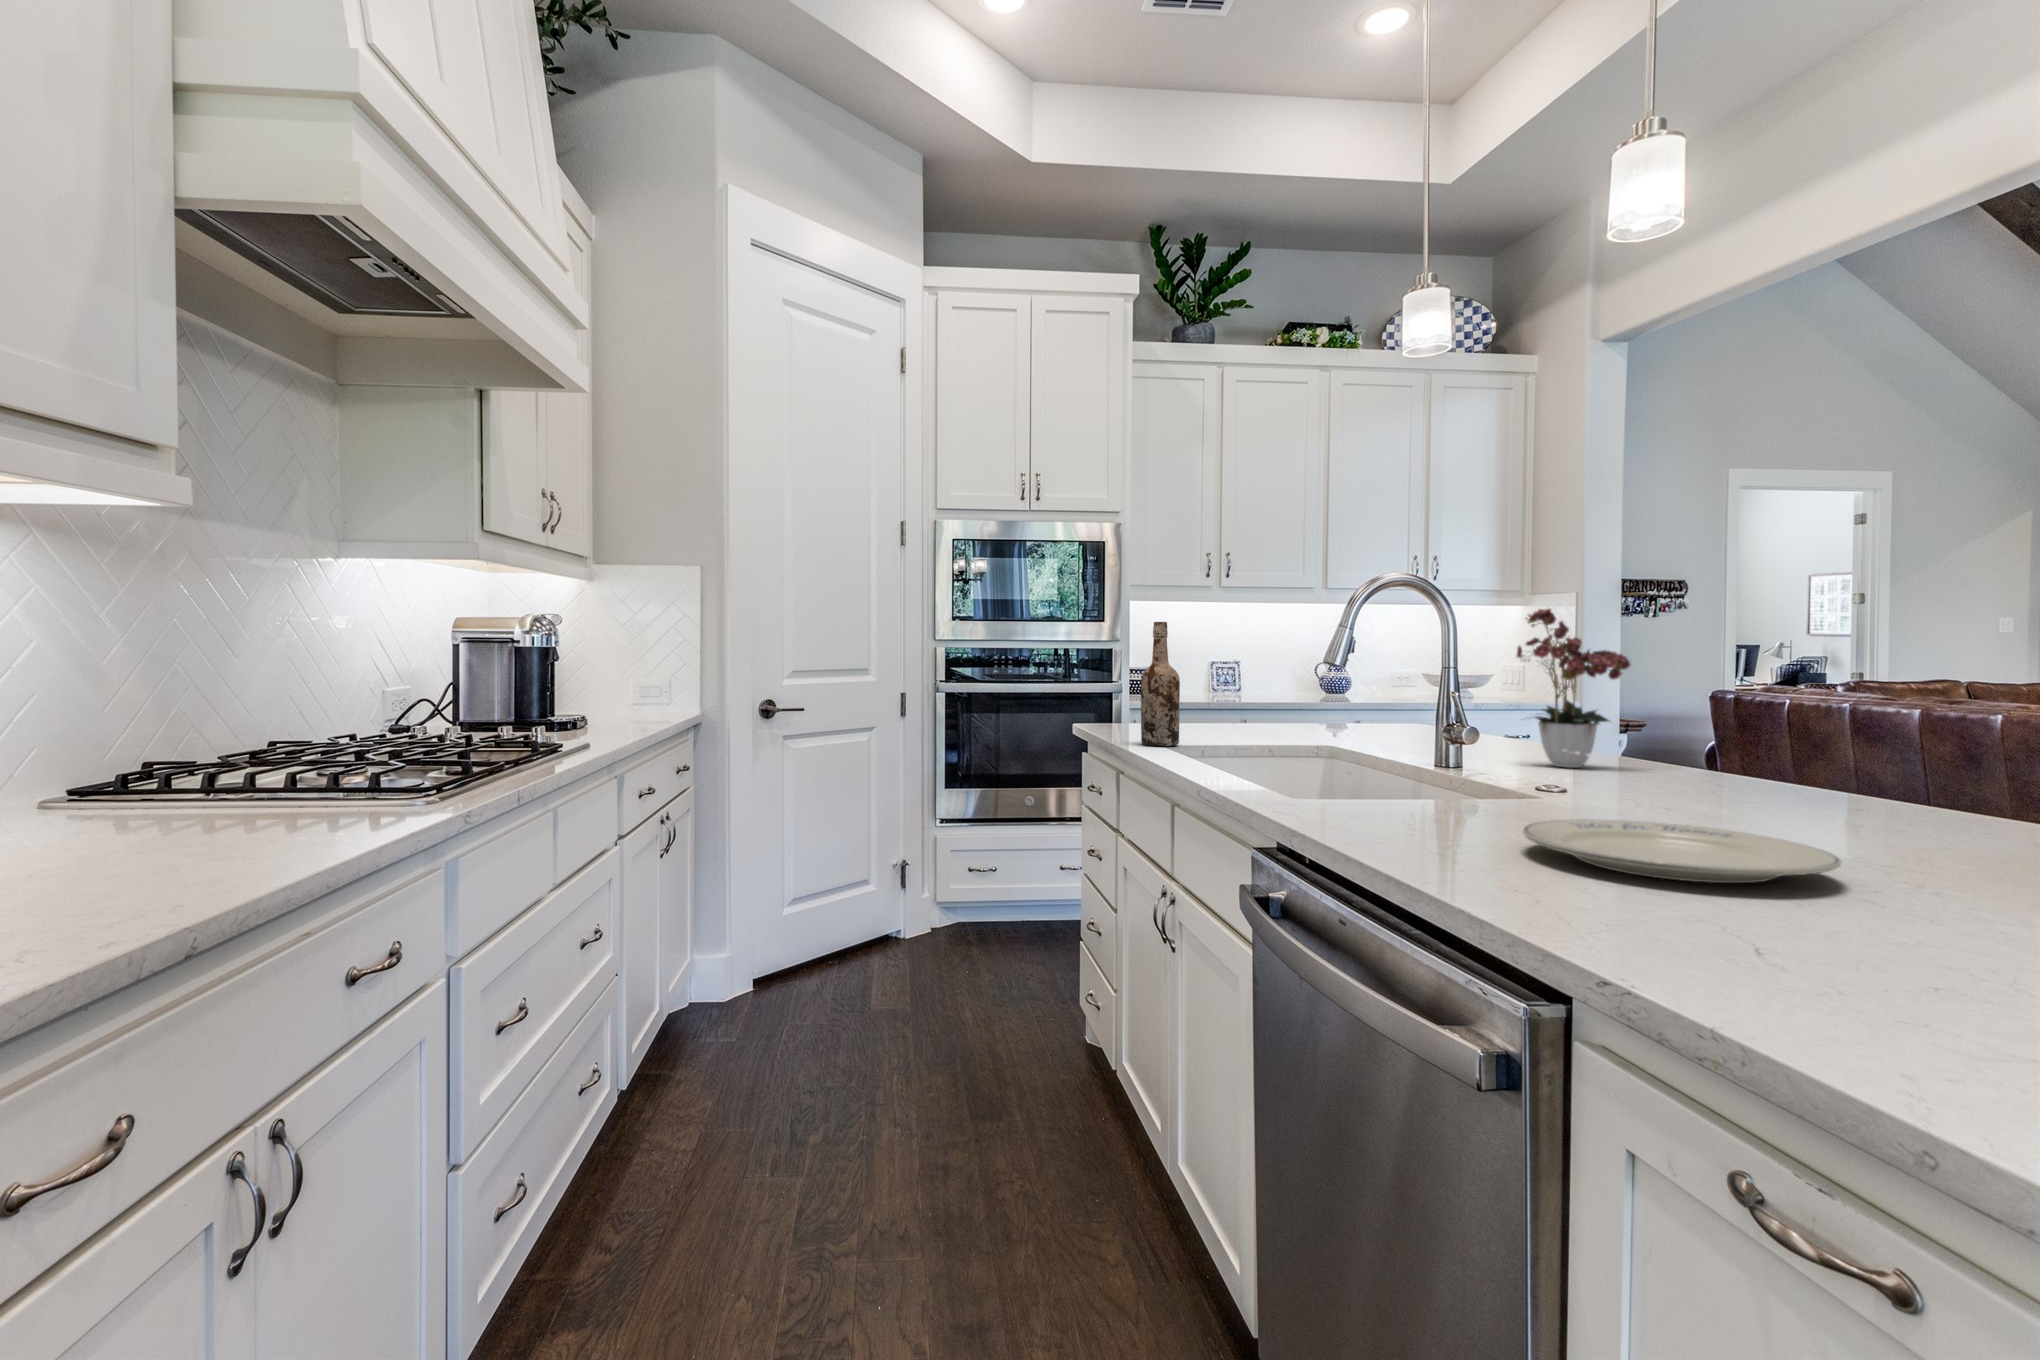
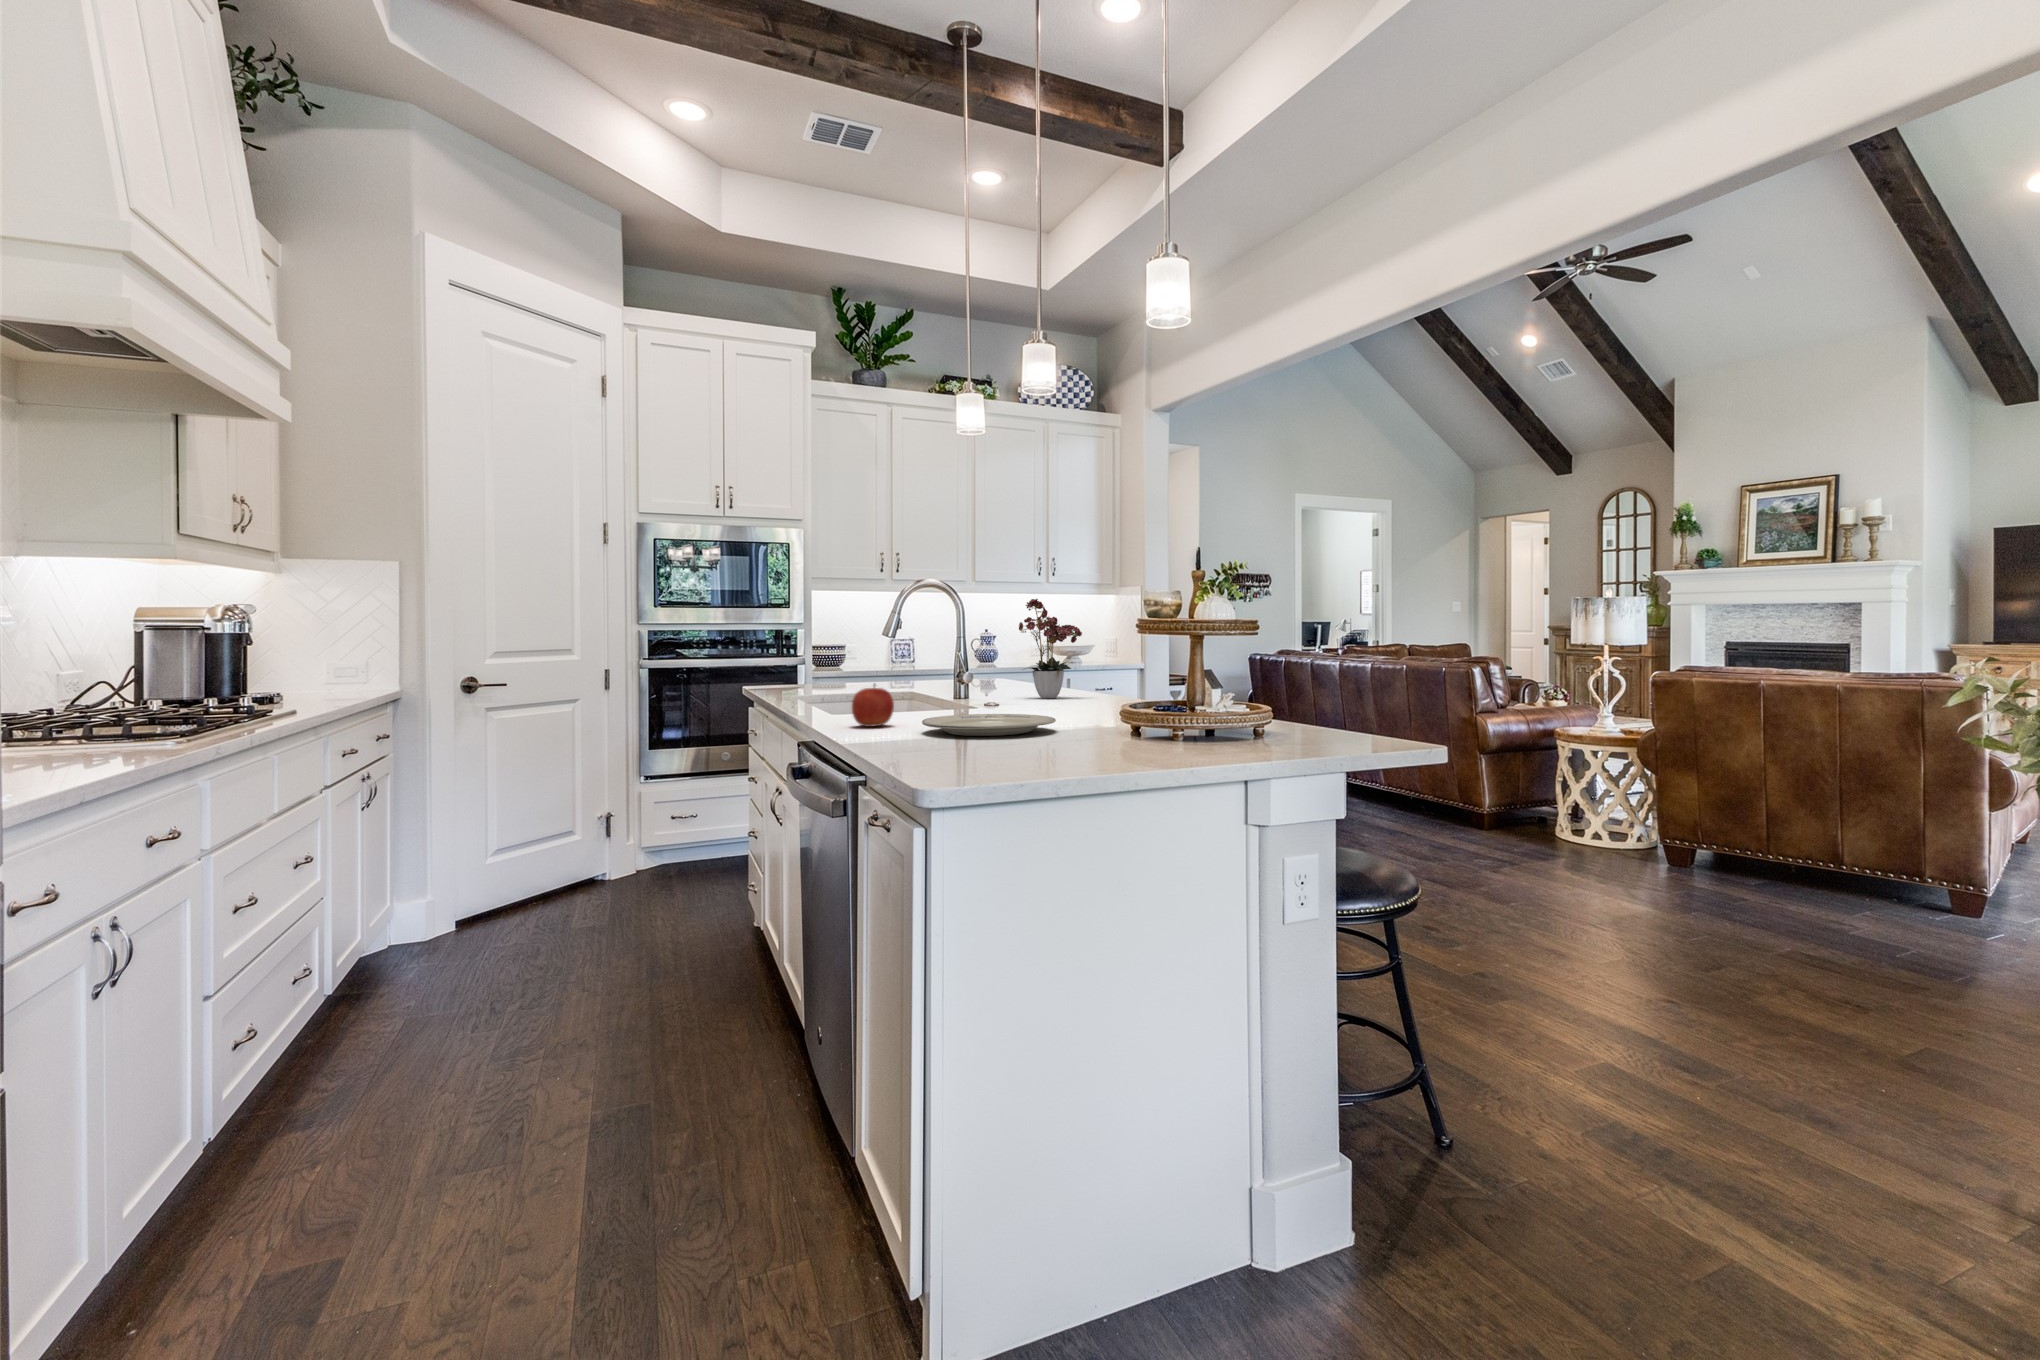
wine bottle: present [1141,622,1180,746] -> none [781,609,810,698]
apple: none [1354,754,1430,829] -> present [852,685,894,727]

